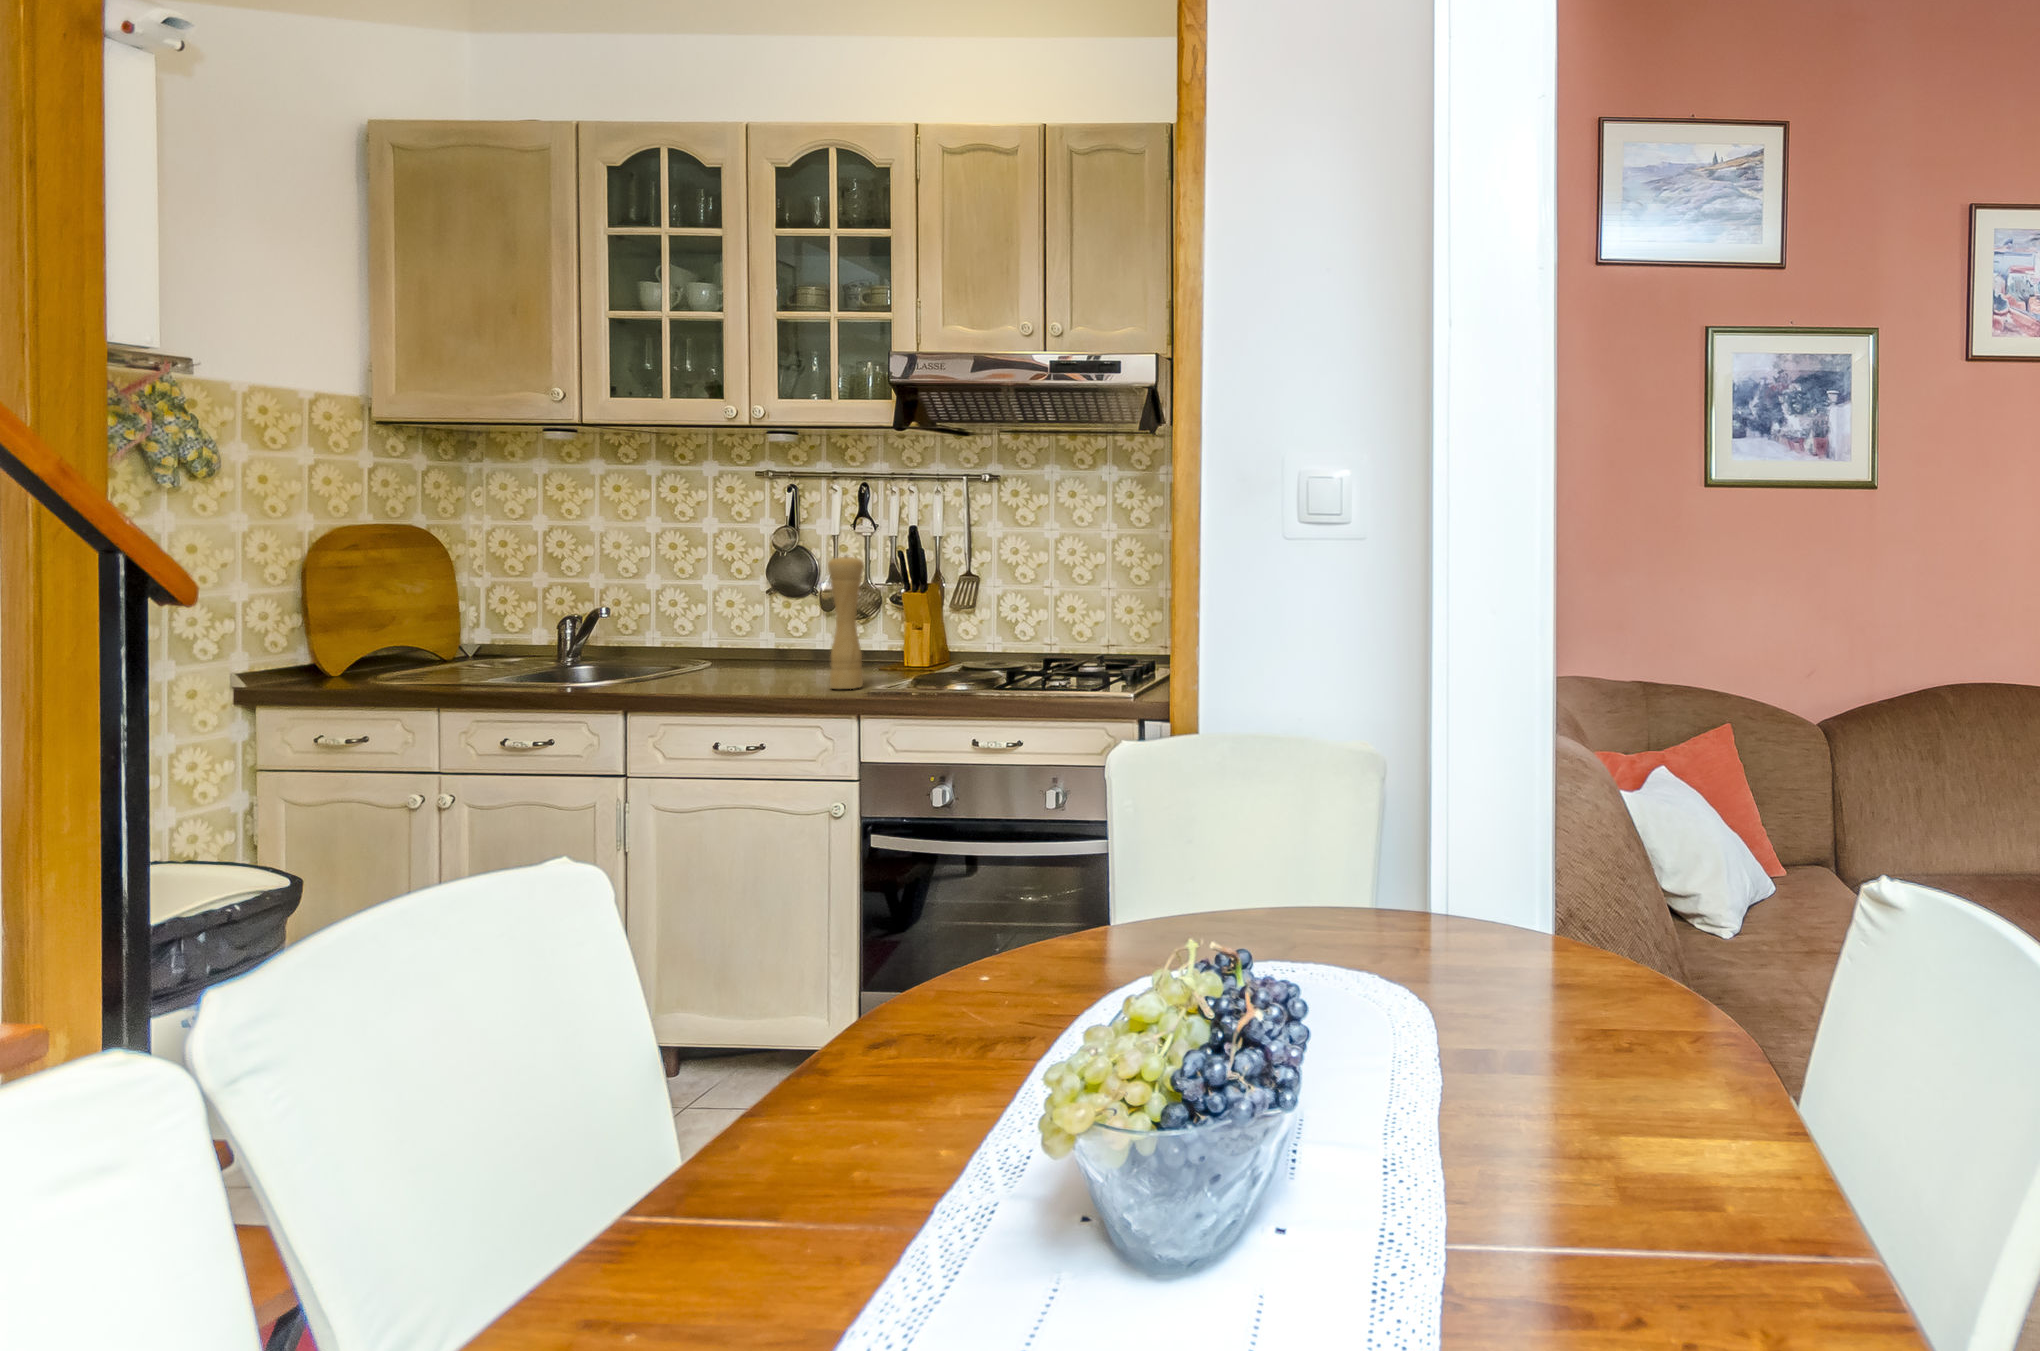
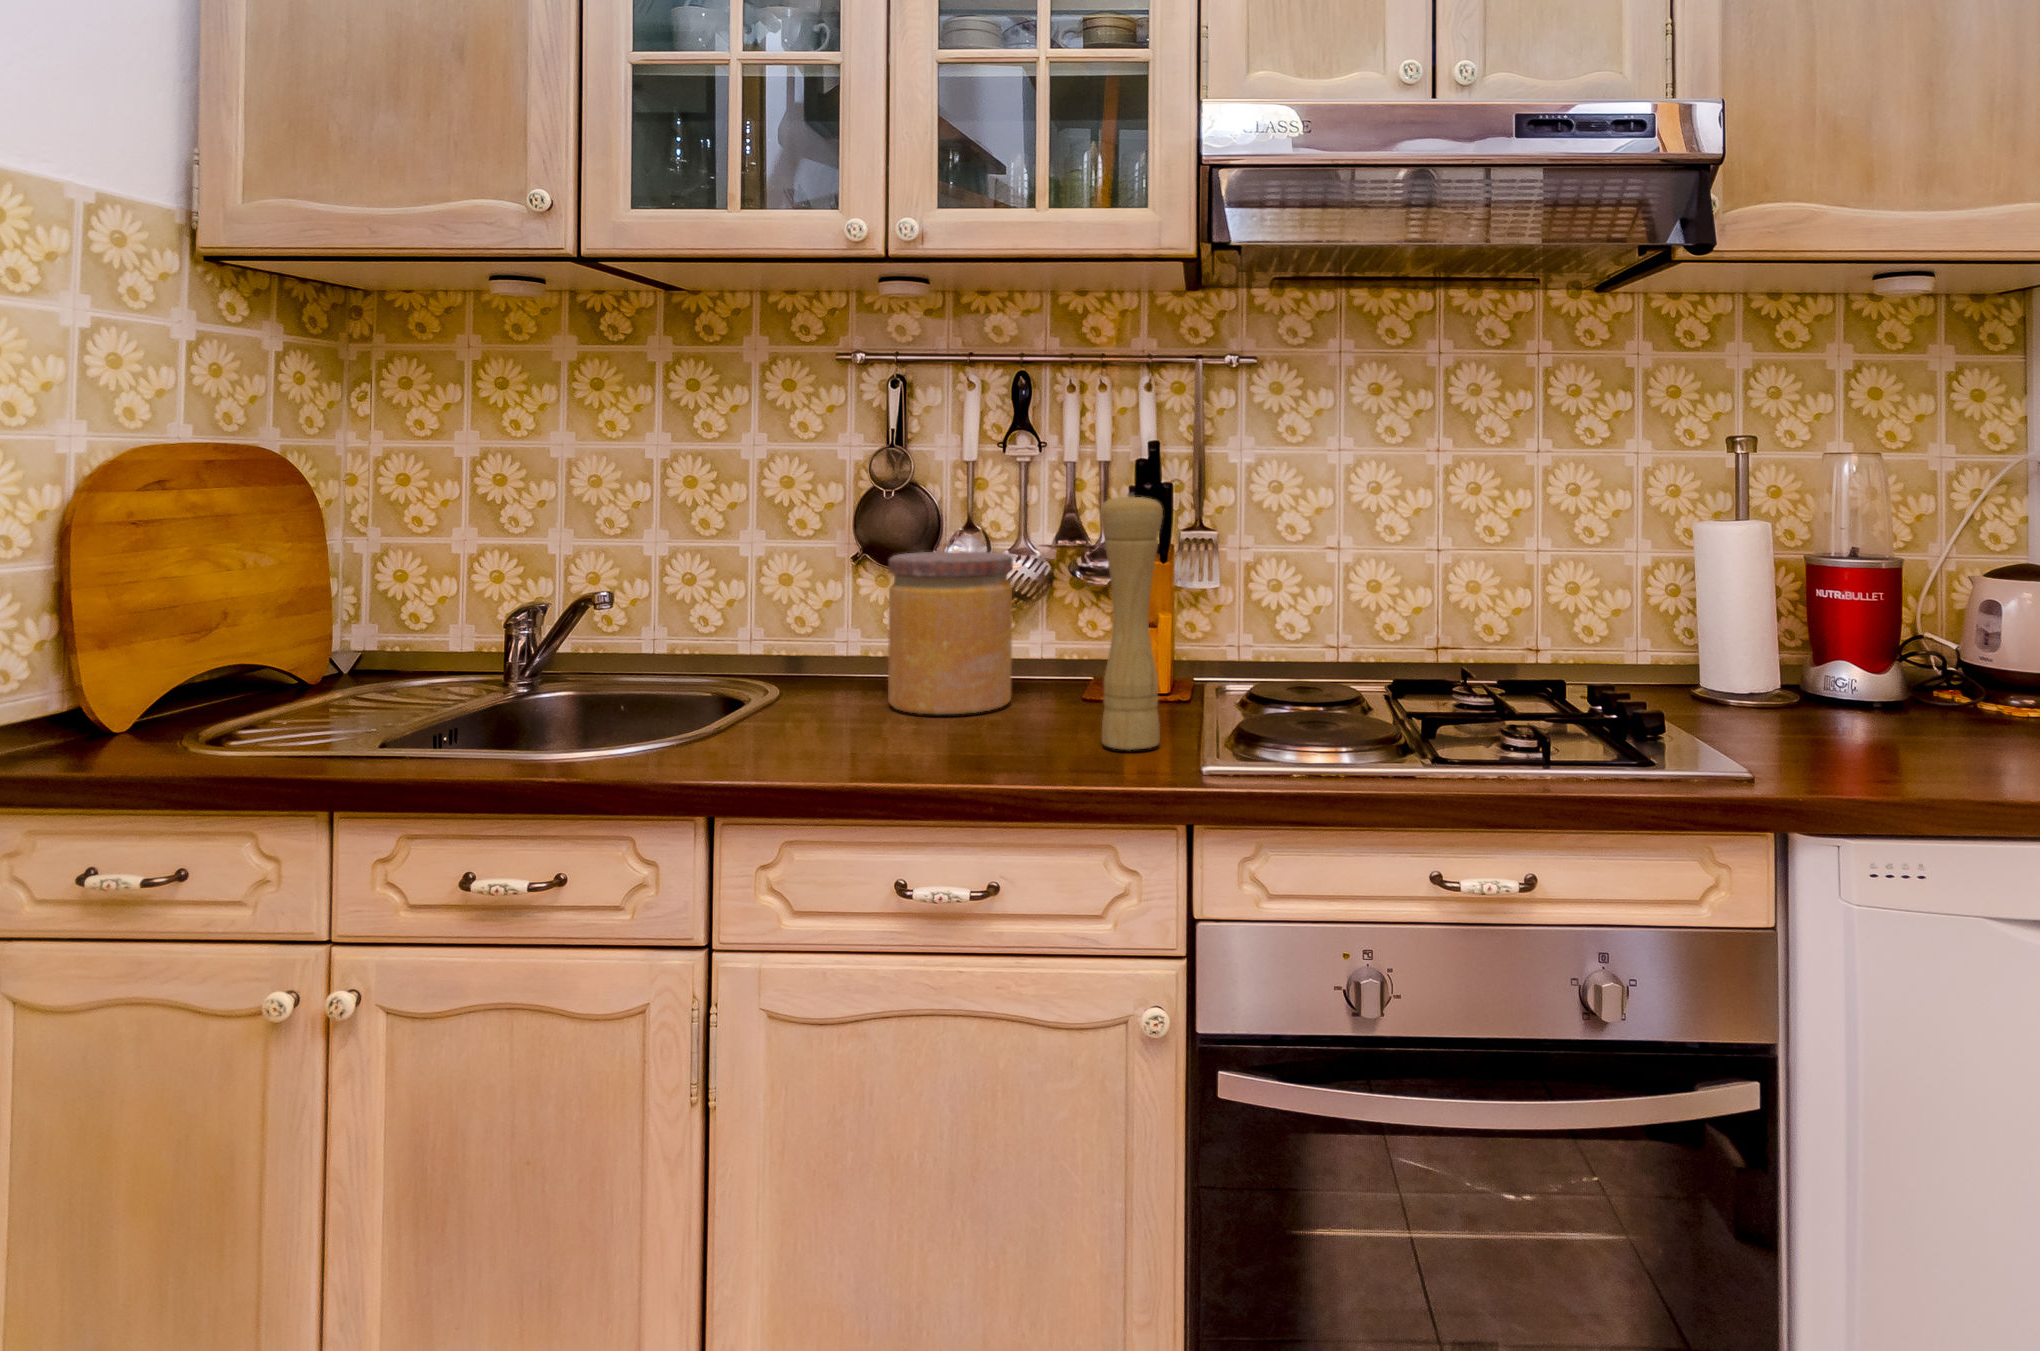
jar: none [748,588,823,676] -> present [888,551,1013,714]

